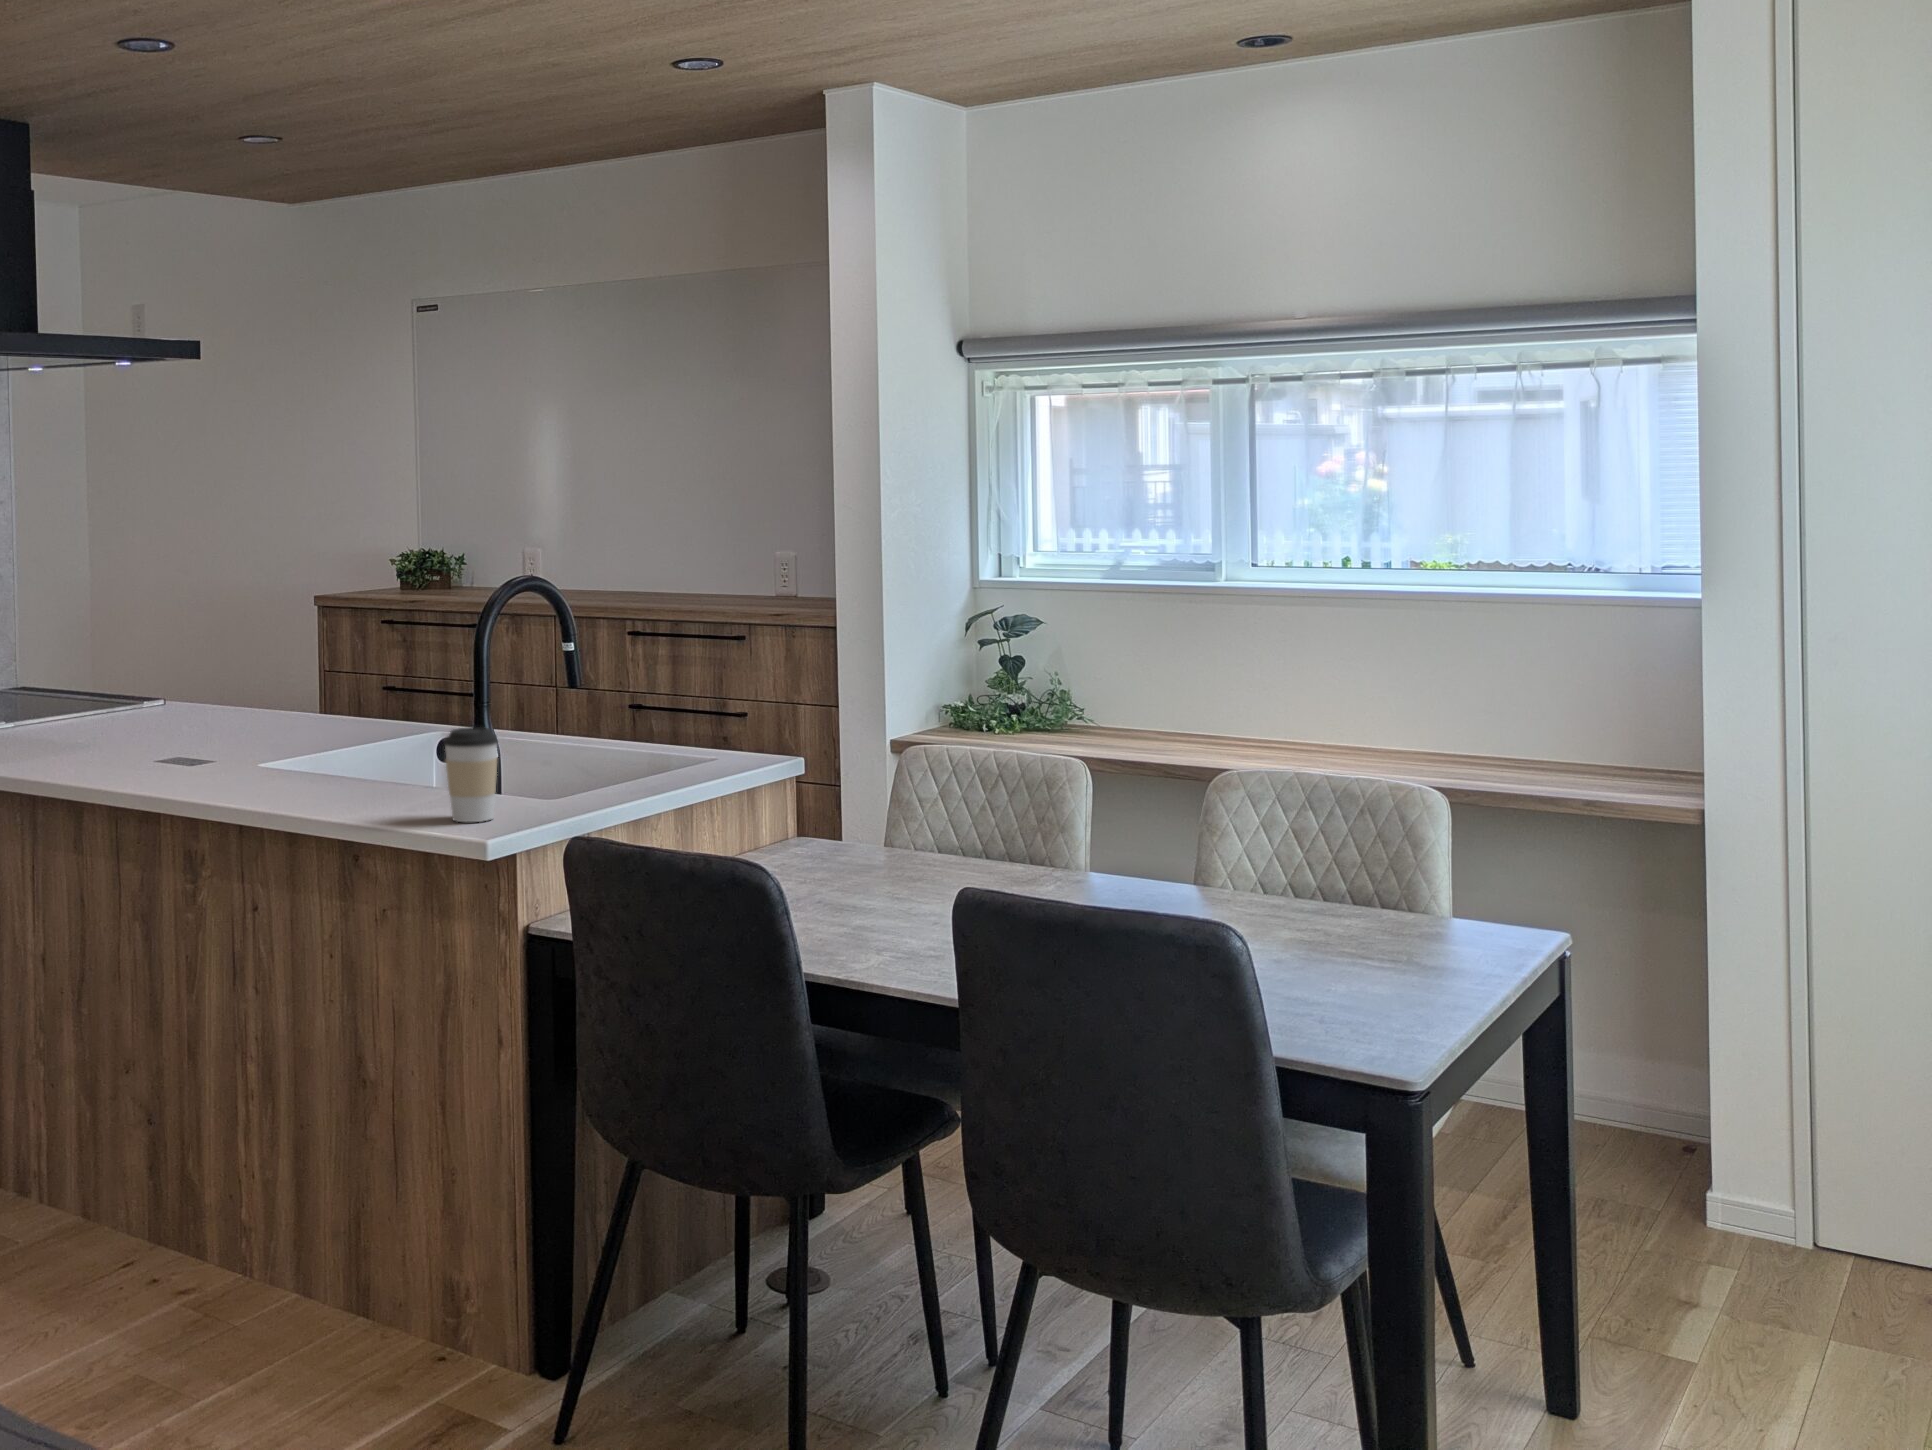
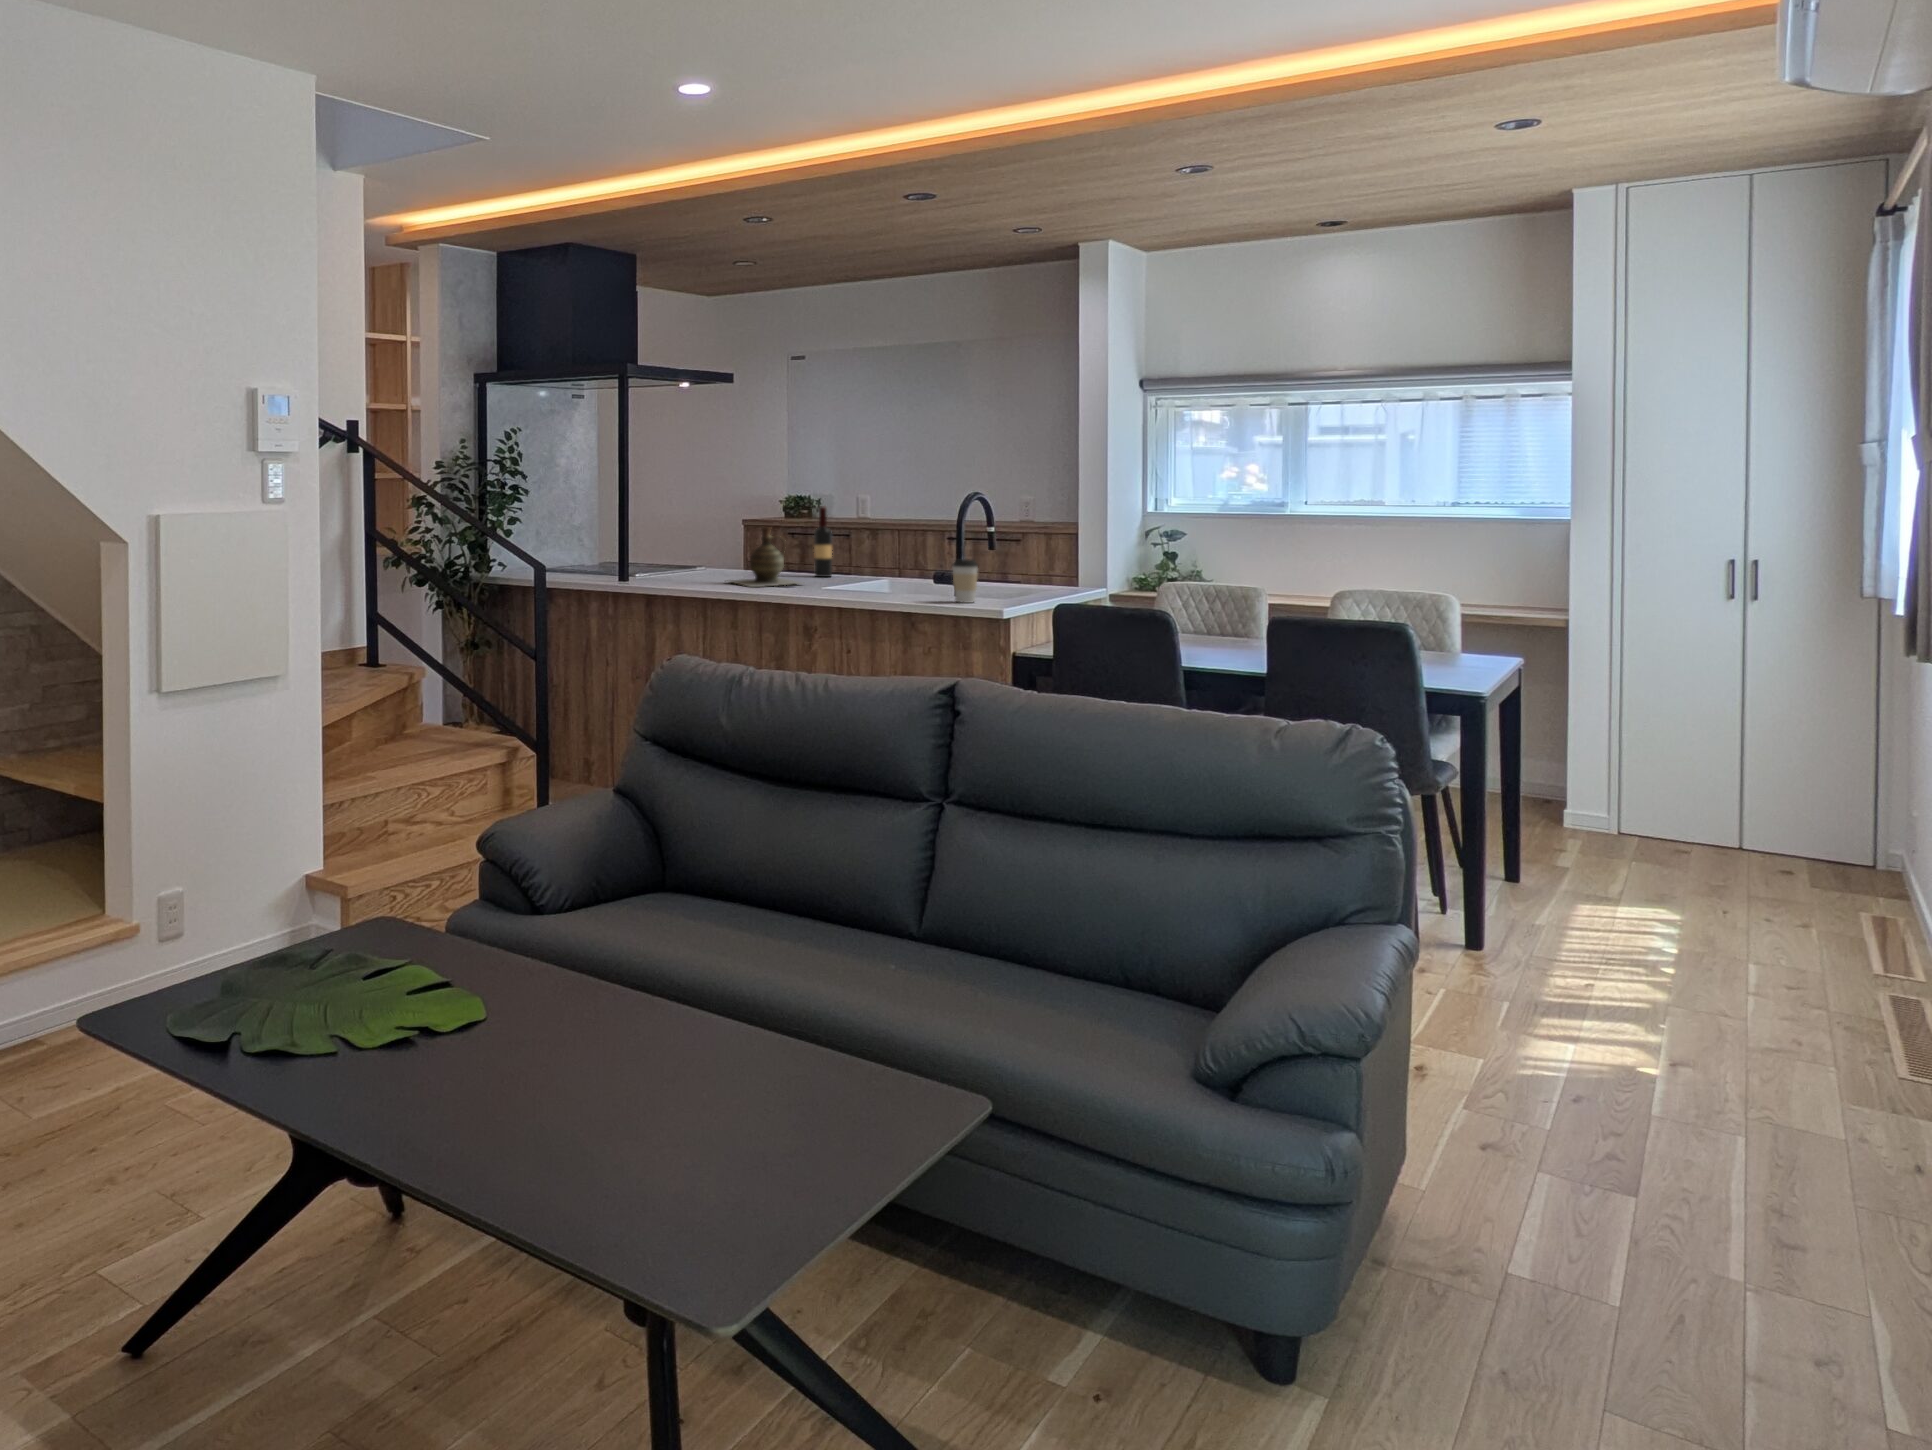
wine bottle: none [302,595,337,733] -> present [814,506,832,577]
ceramic jug: none [80,646,237,775] -> present [727,527,802,587]

